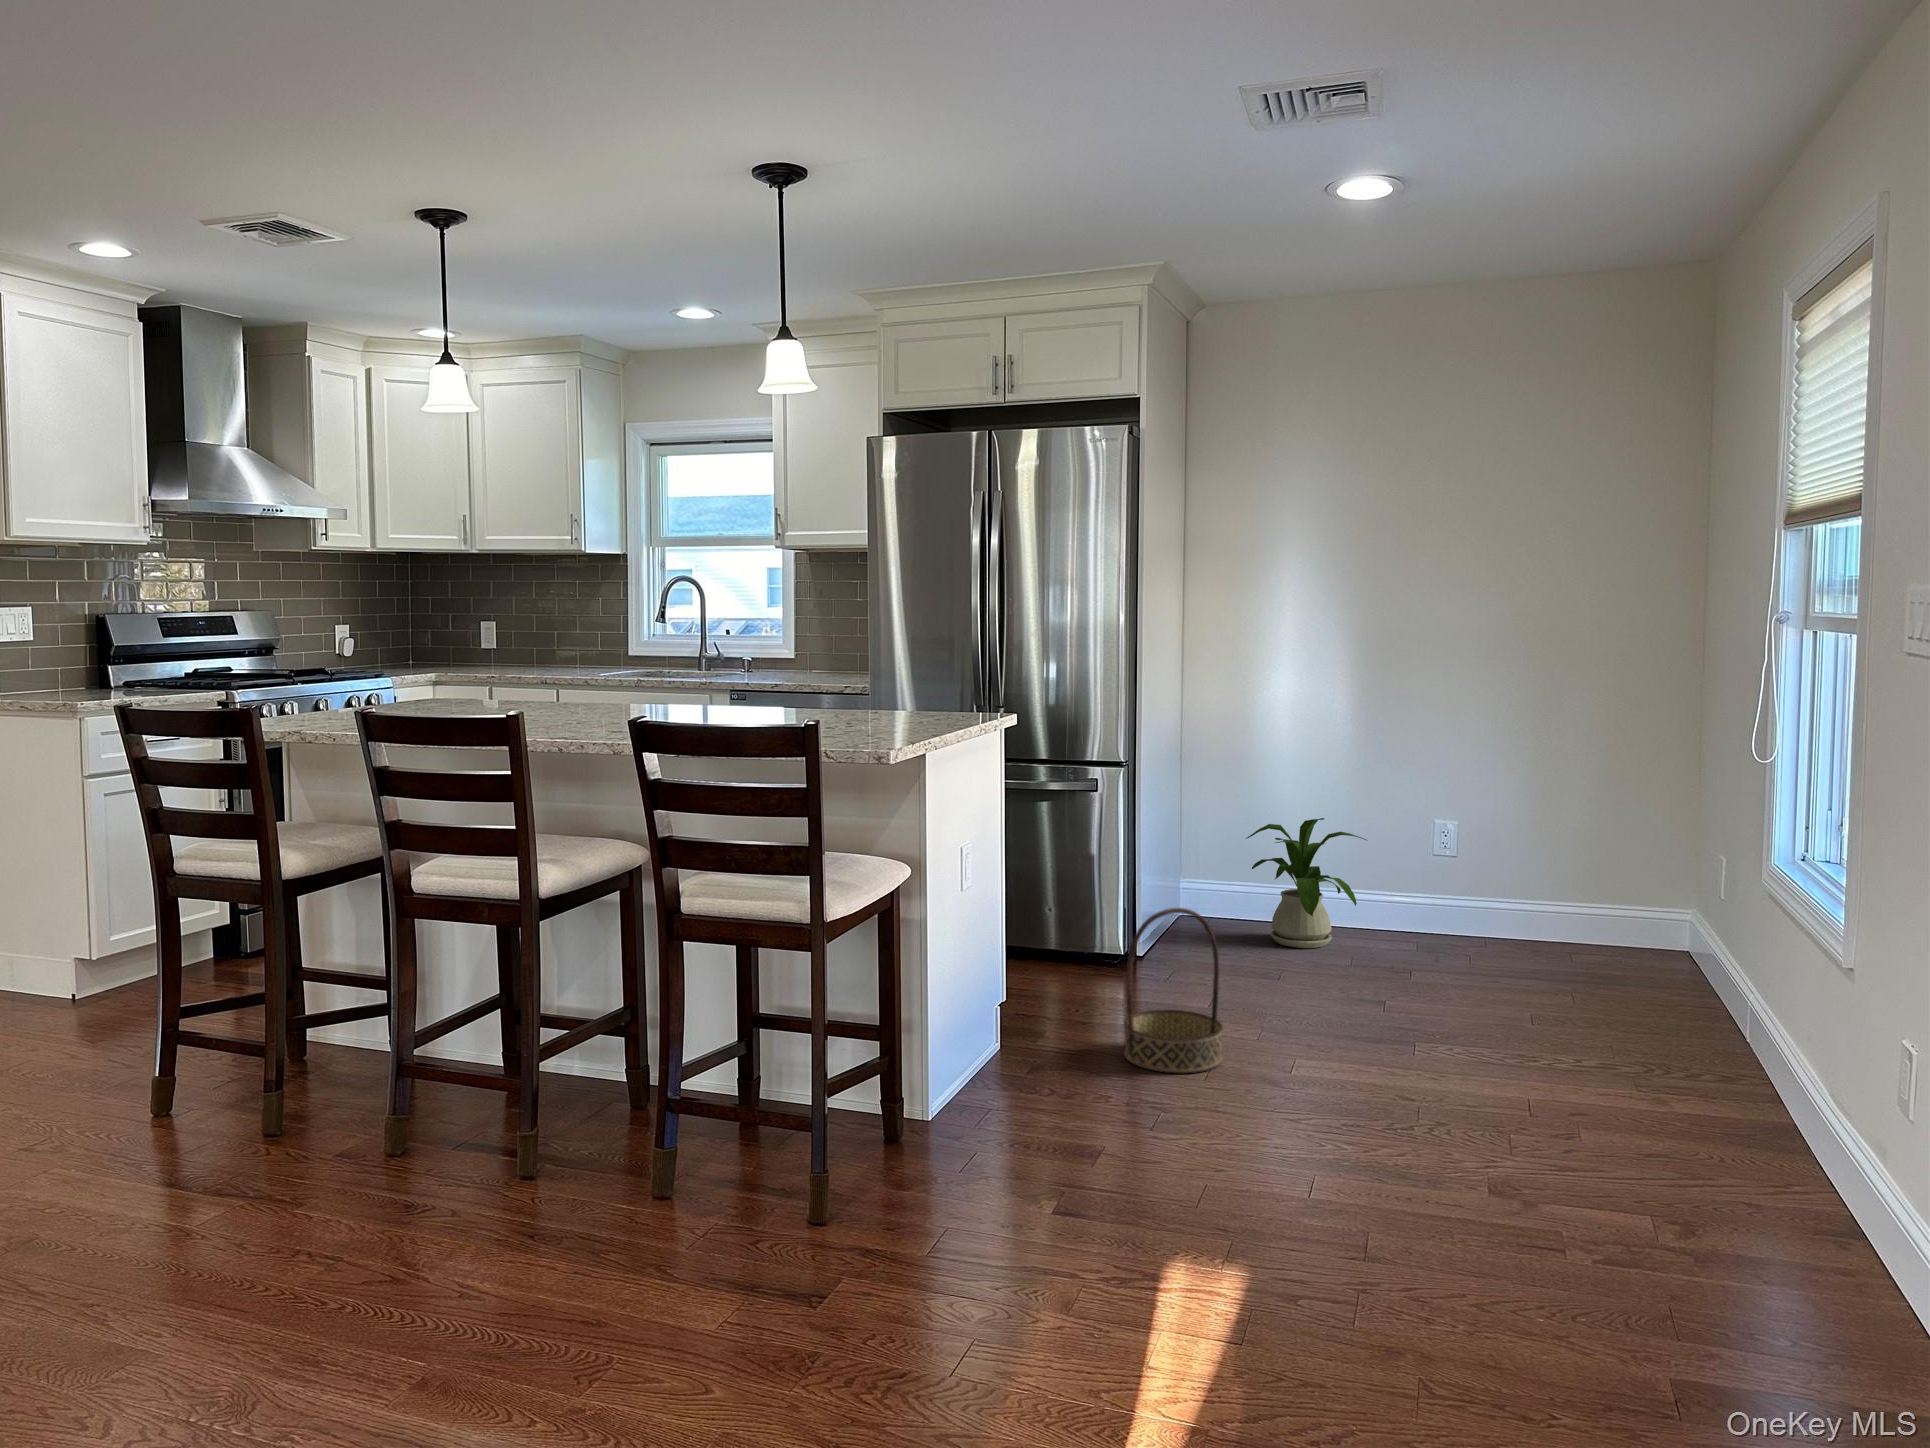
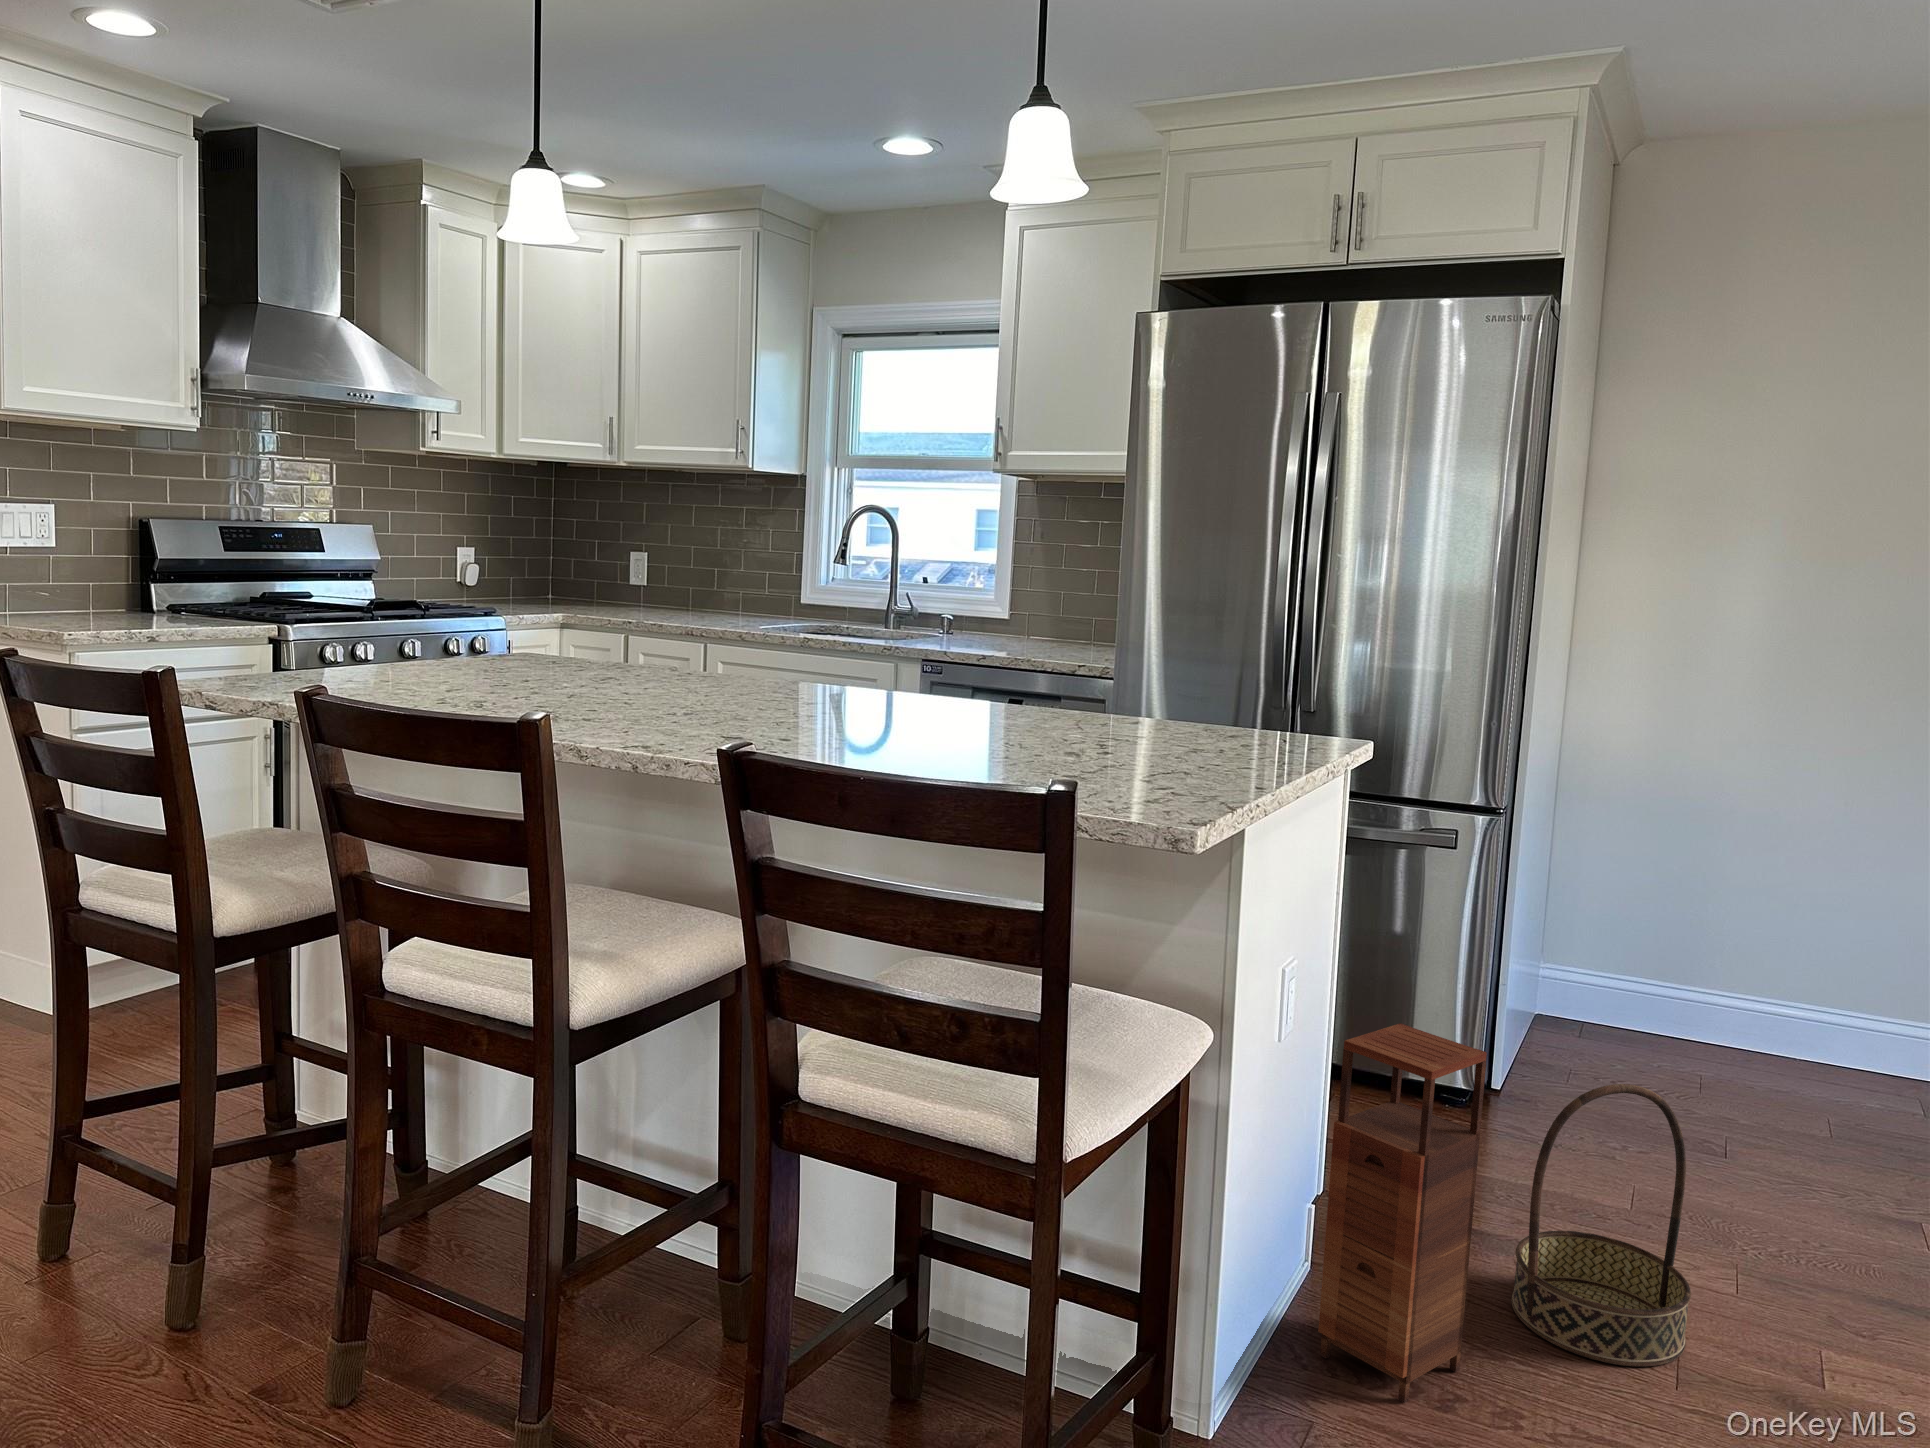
house plant: present [1246,818,1366,948] -> none [1649,906,1853,1096]
storage cabinet: none [1001,879,1085,1099] -> present [1318,1023,1487,1403]

